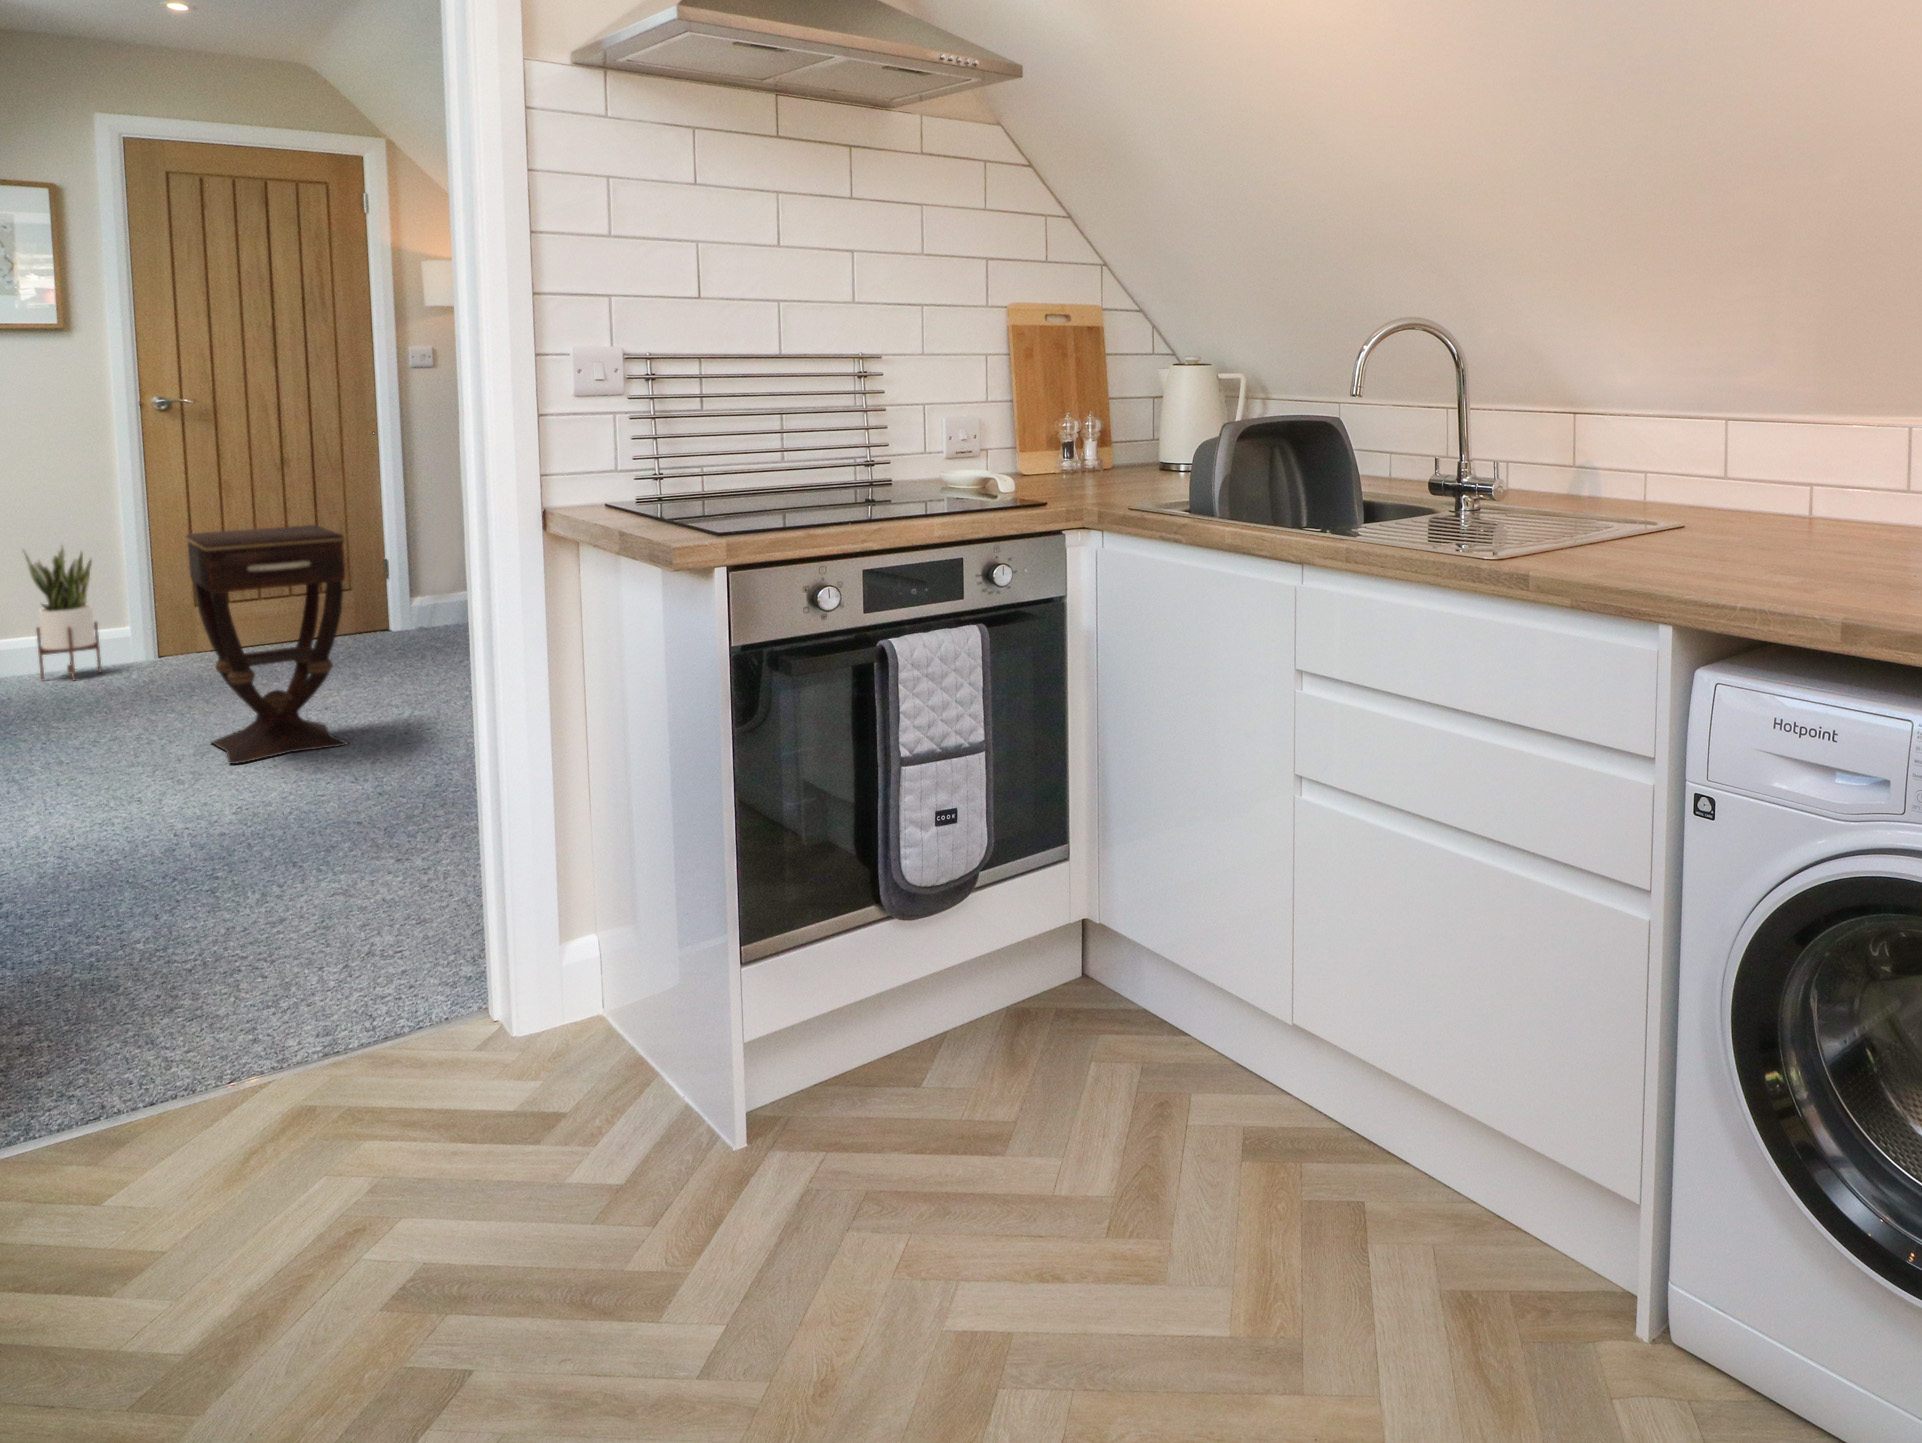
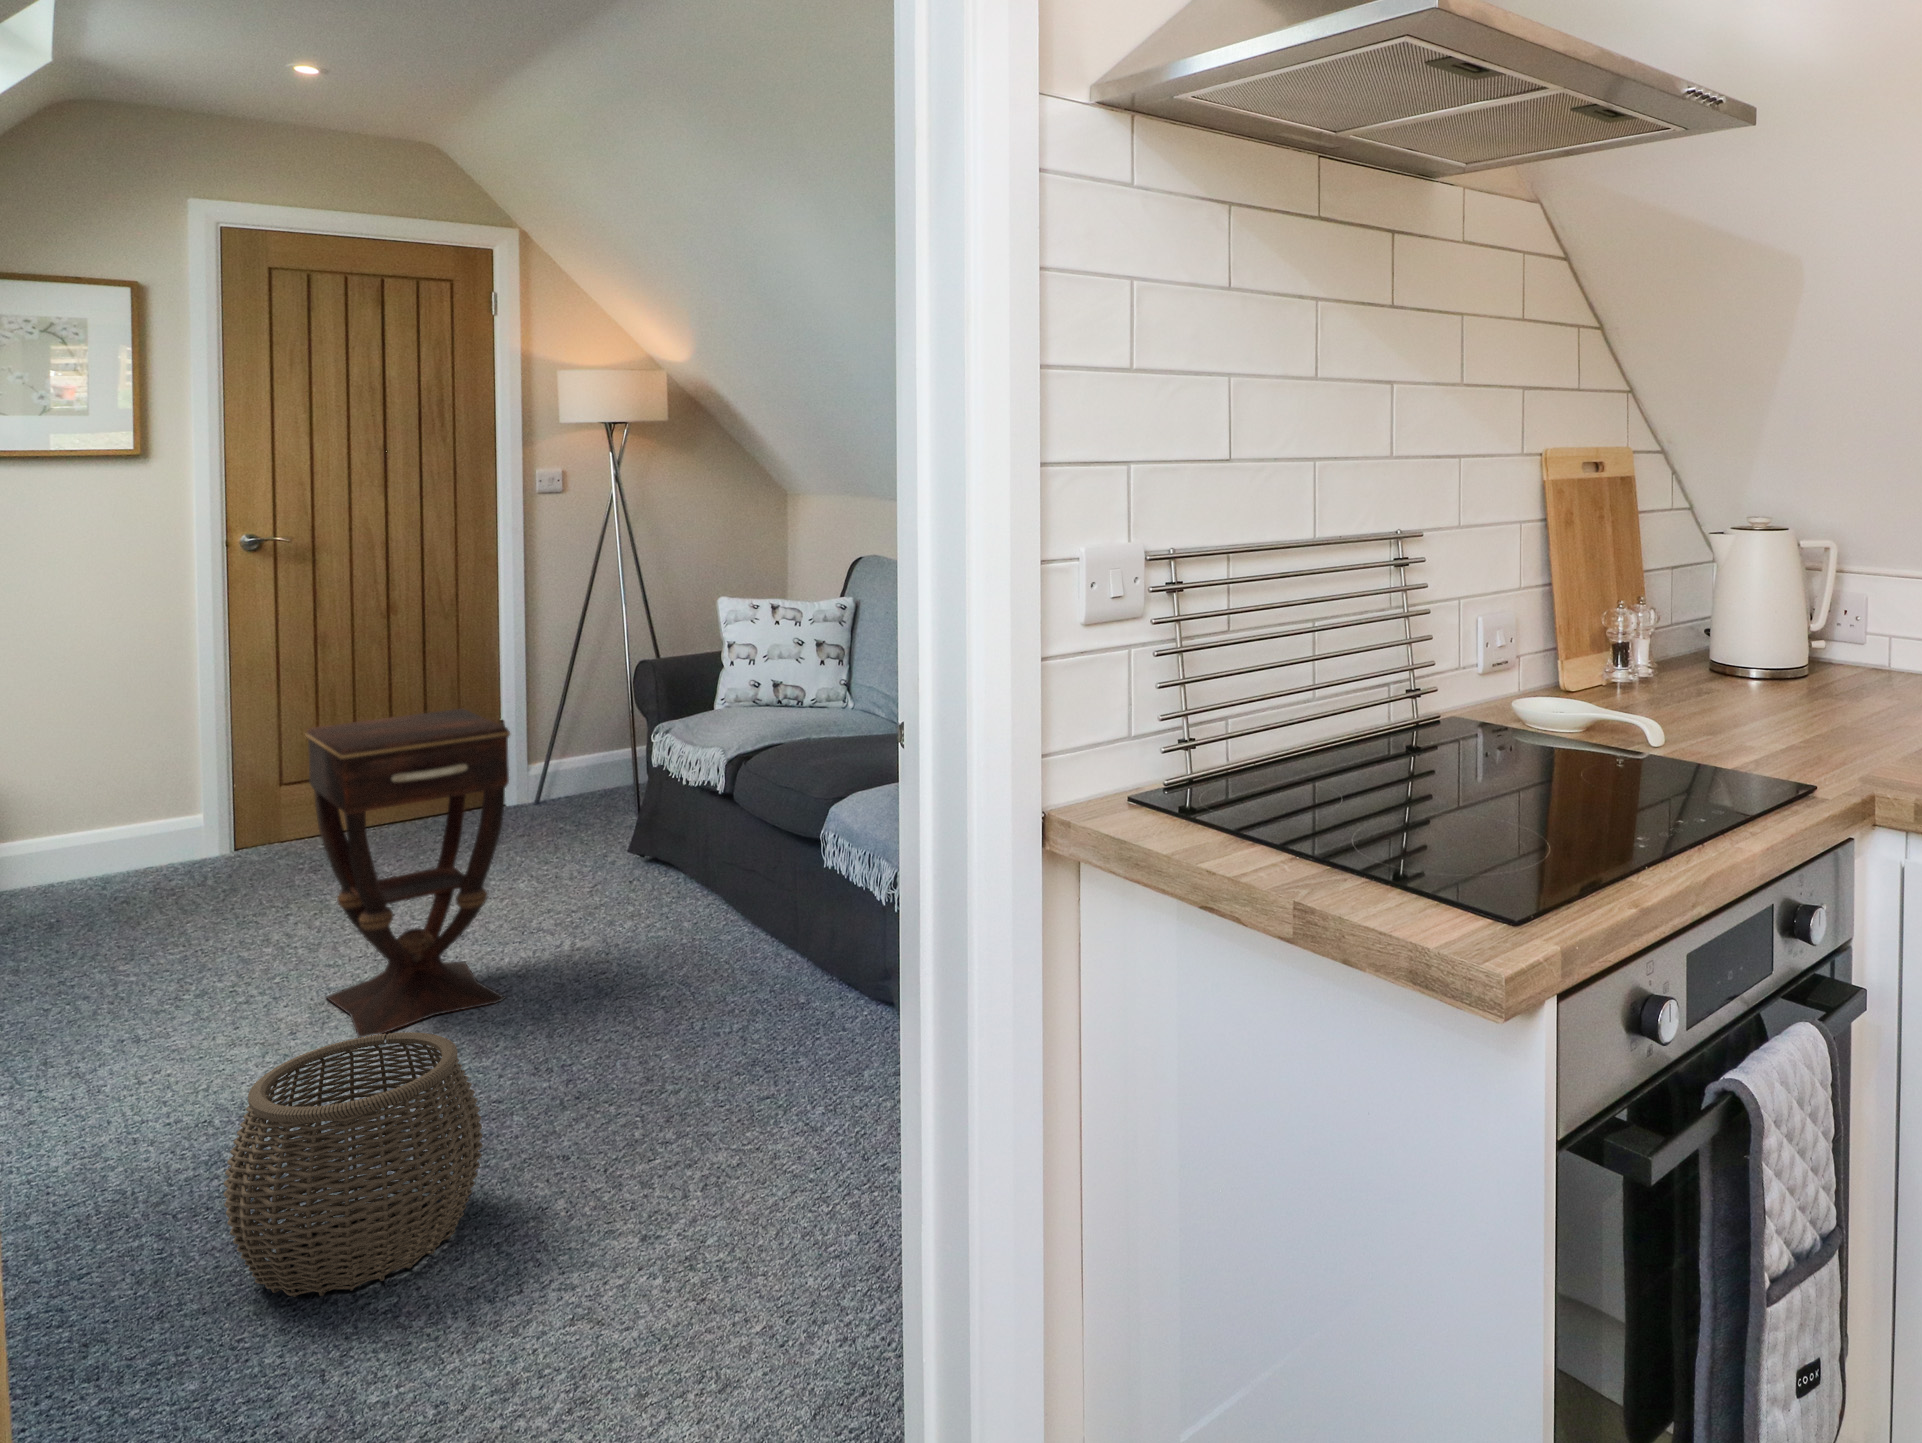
potted plant: present [23,545,101,680] -> none [80,718,168,889]
woven basket: none [98,724,290,884] -> present [223,1032,483,1297]

